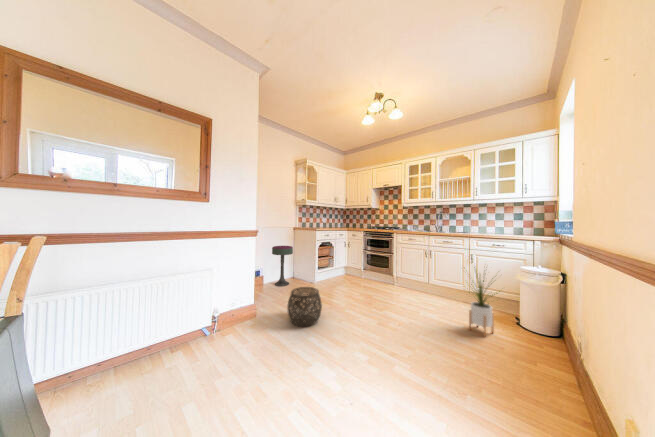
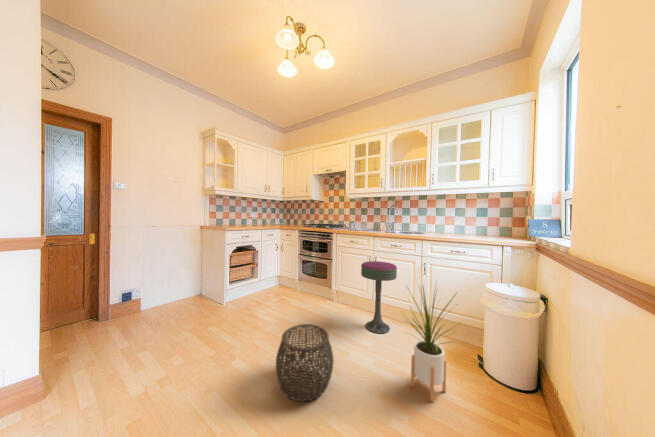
bar stool: present [272,246,293,286] -> present [361,261,397,333]
woven basket: present [287,287,322,327] -> present [275,324,334,402]

